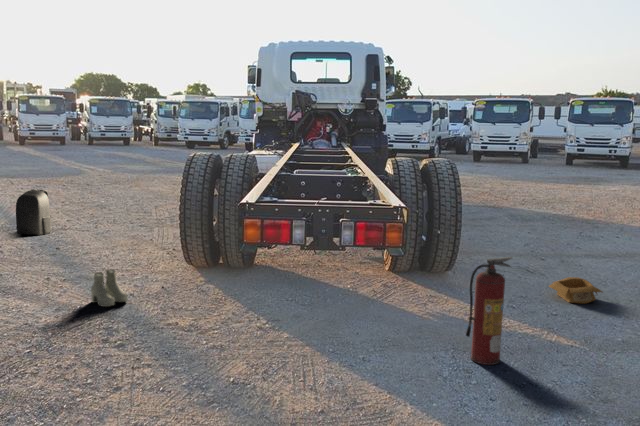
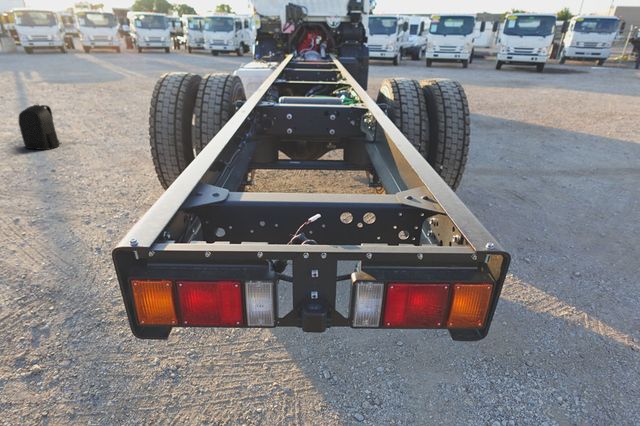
fire extinguisher: present [466,257,512,365] -> none [506,255,597,393]
boots: present [91,269,128,307] -> none [42,220,90,268]
cardboard box: present [549,277,602,303] -> none [552,213,619,247]

